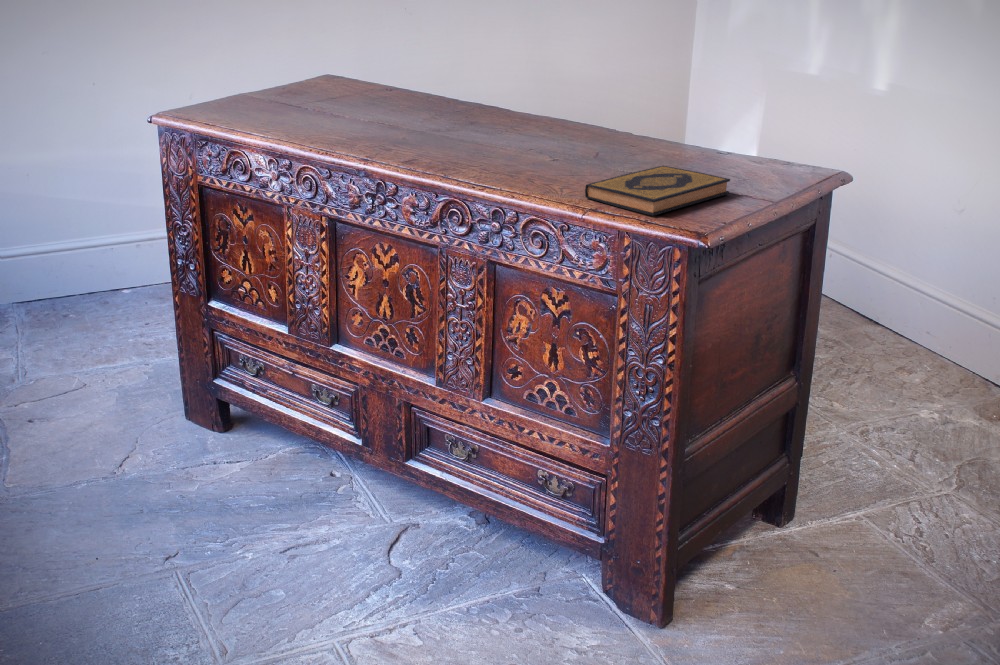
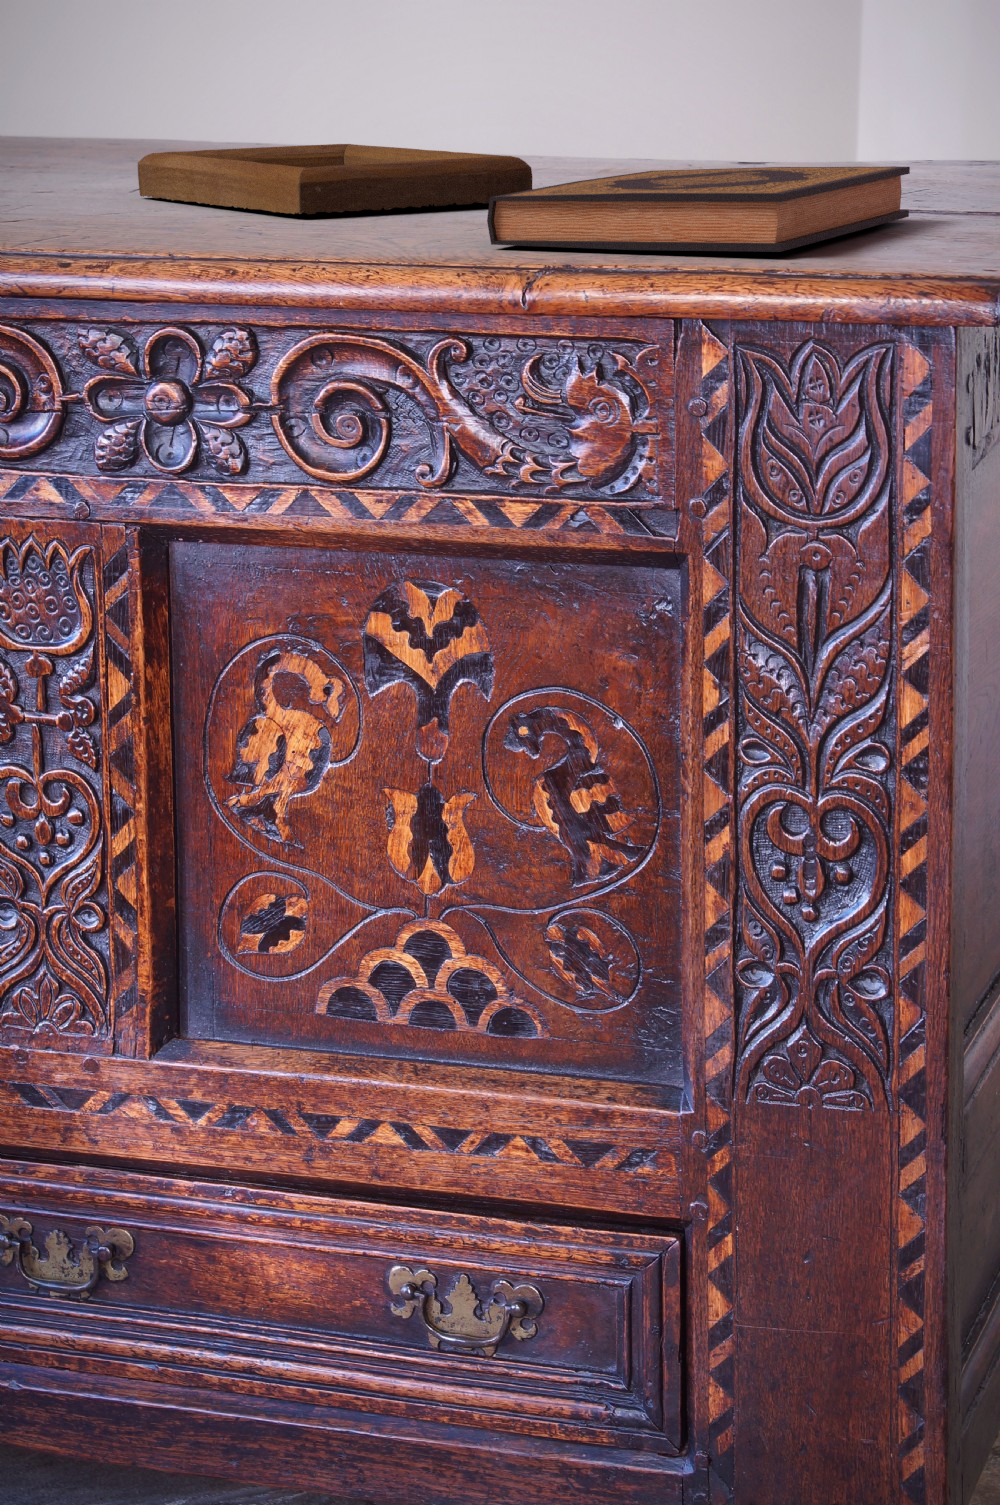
picture frame: none [533,128,639,166] -> present [138,144,532,214]

